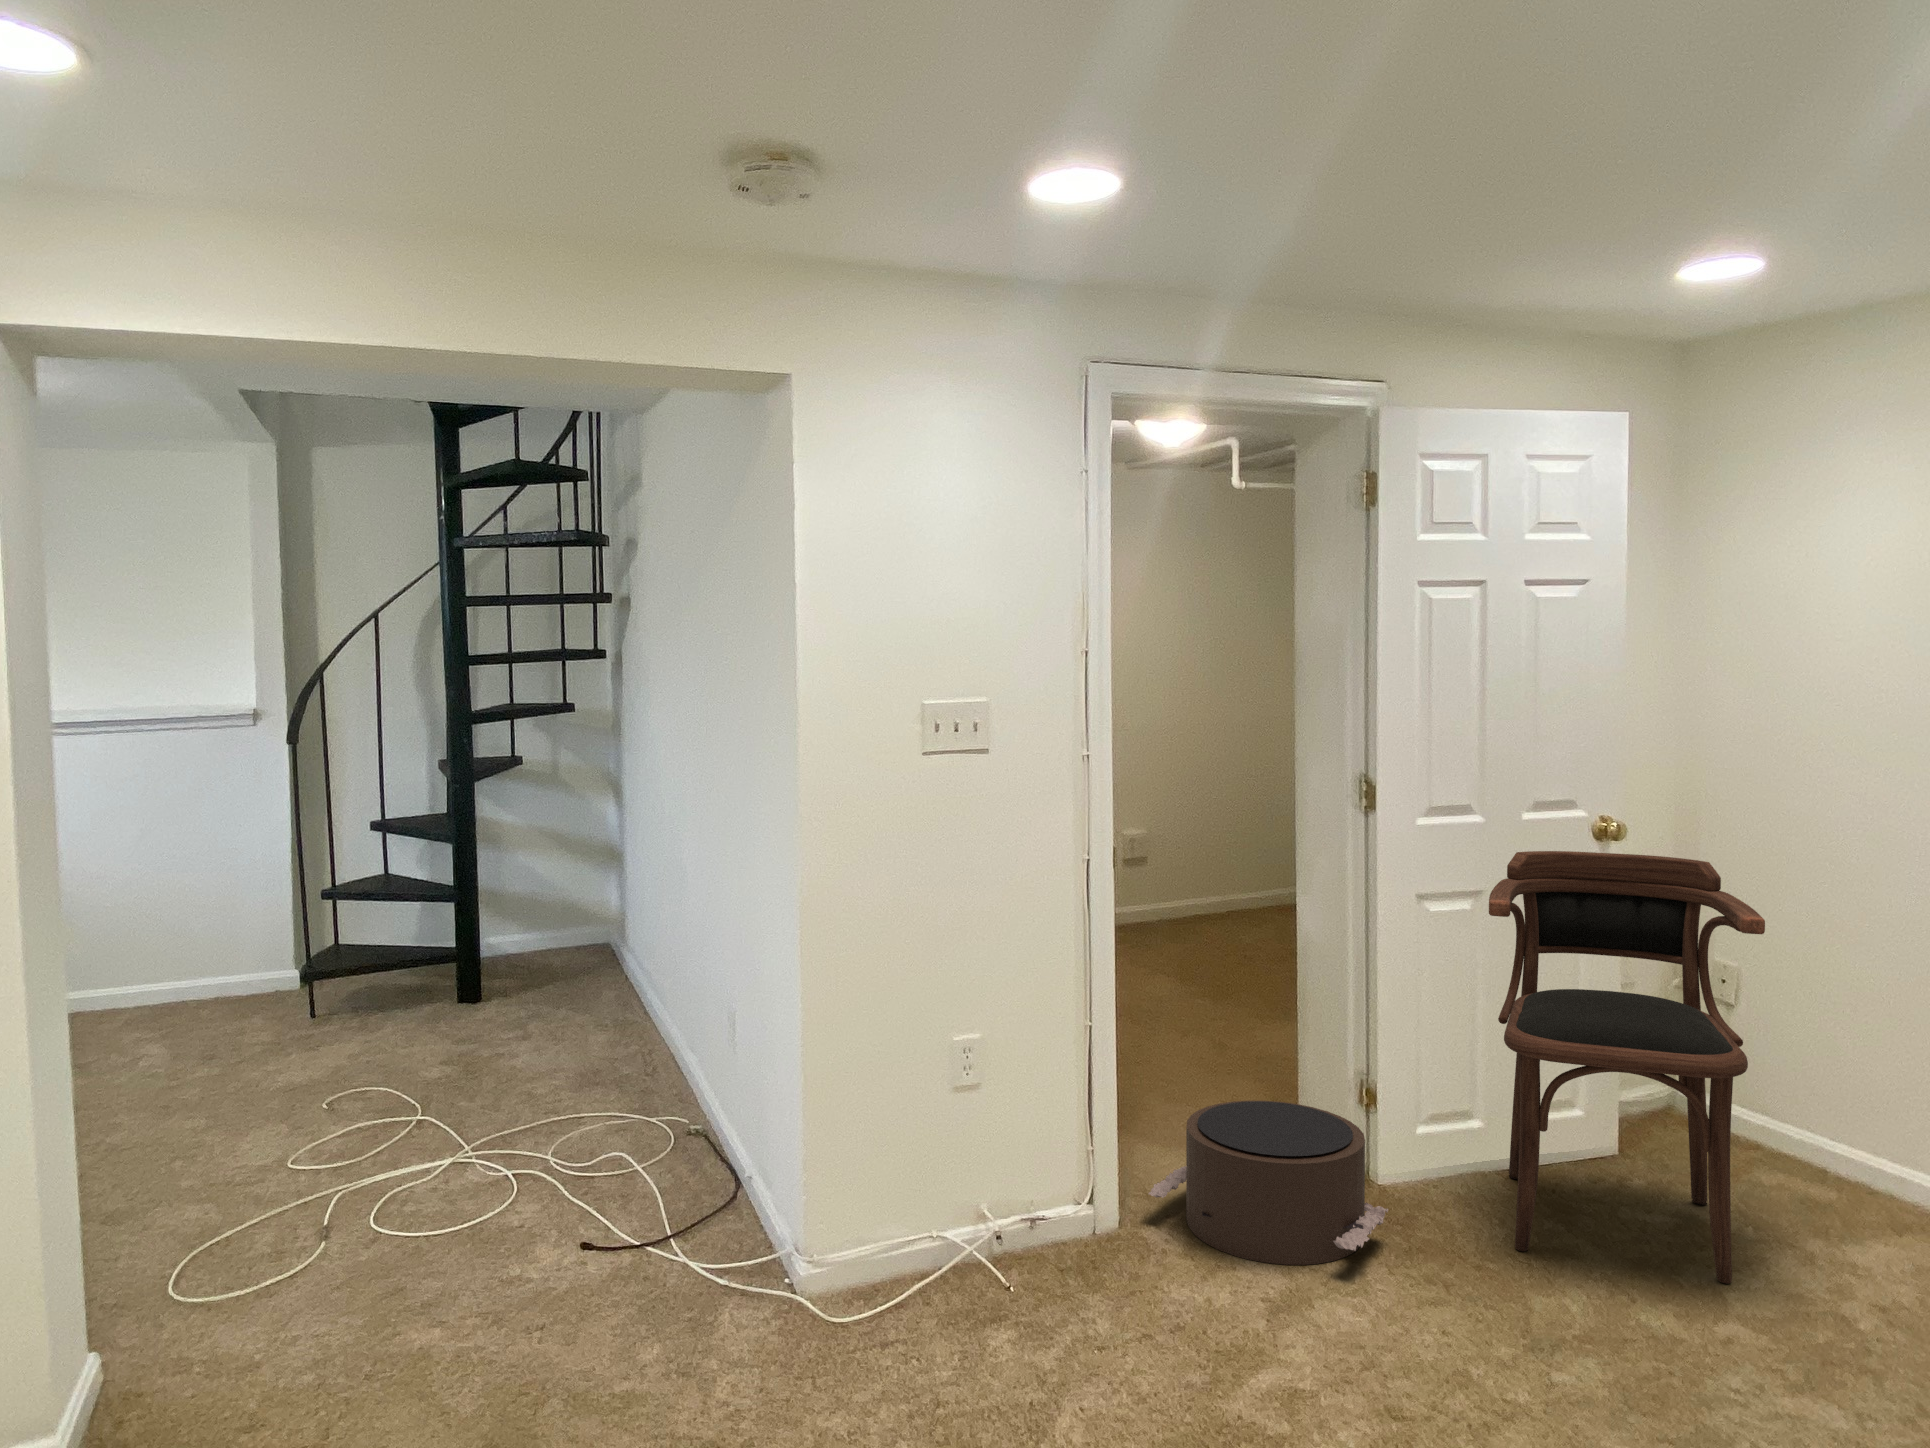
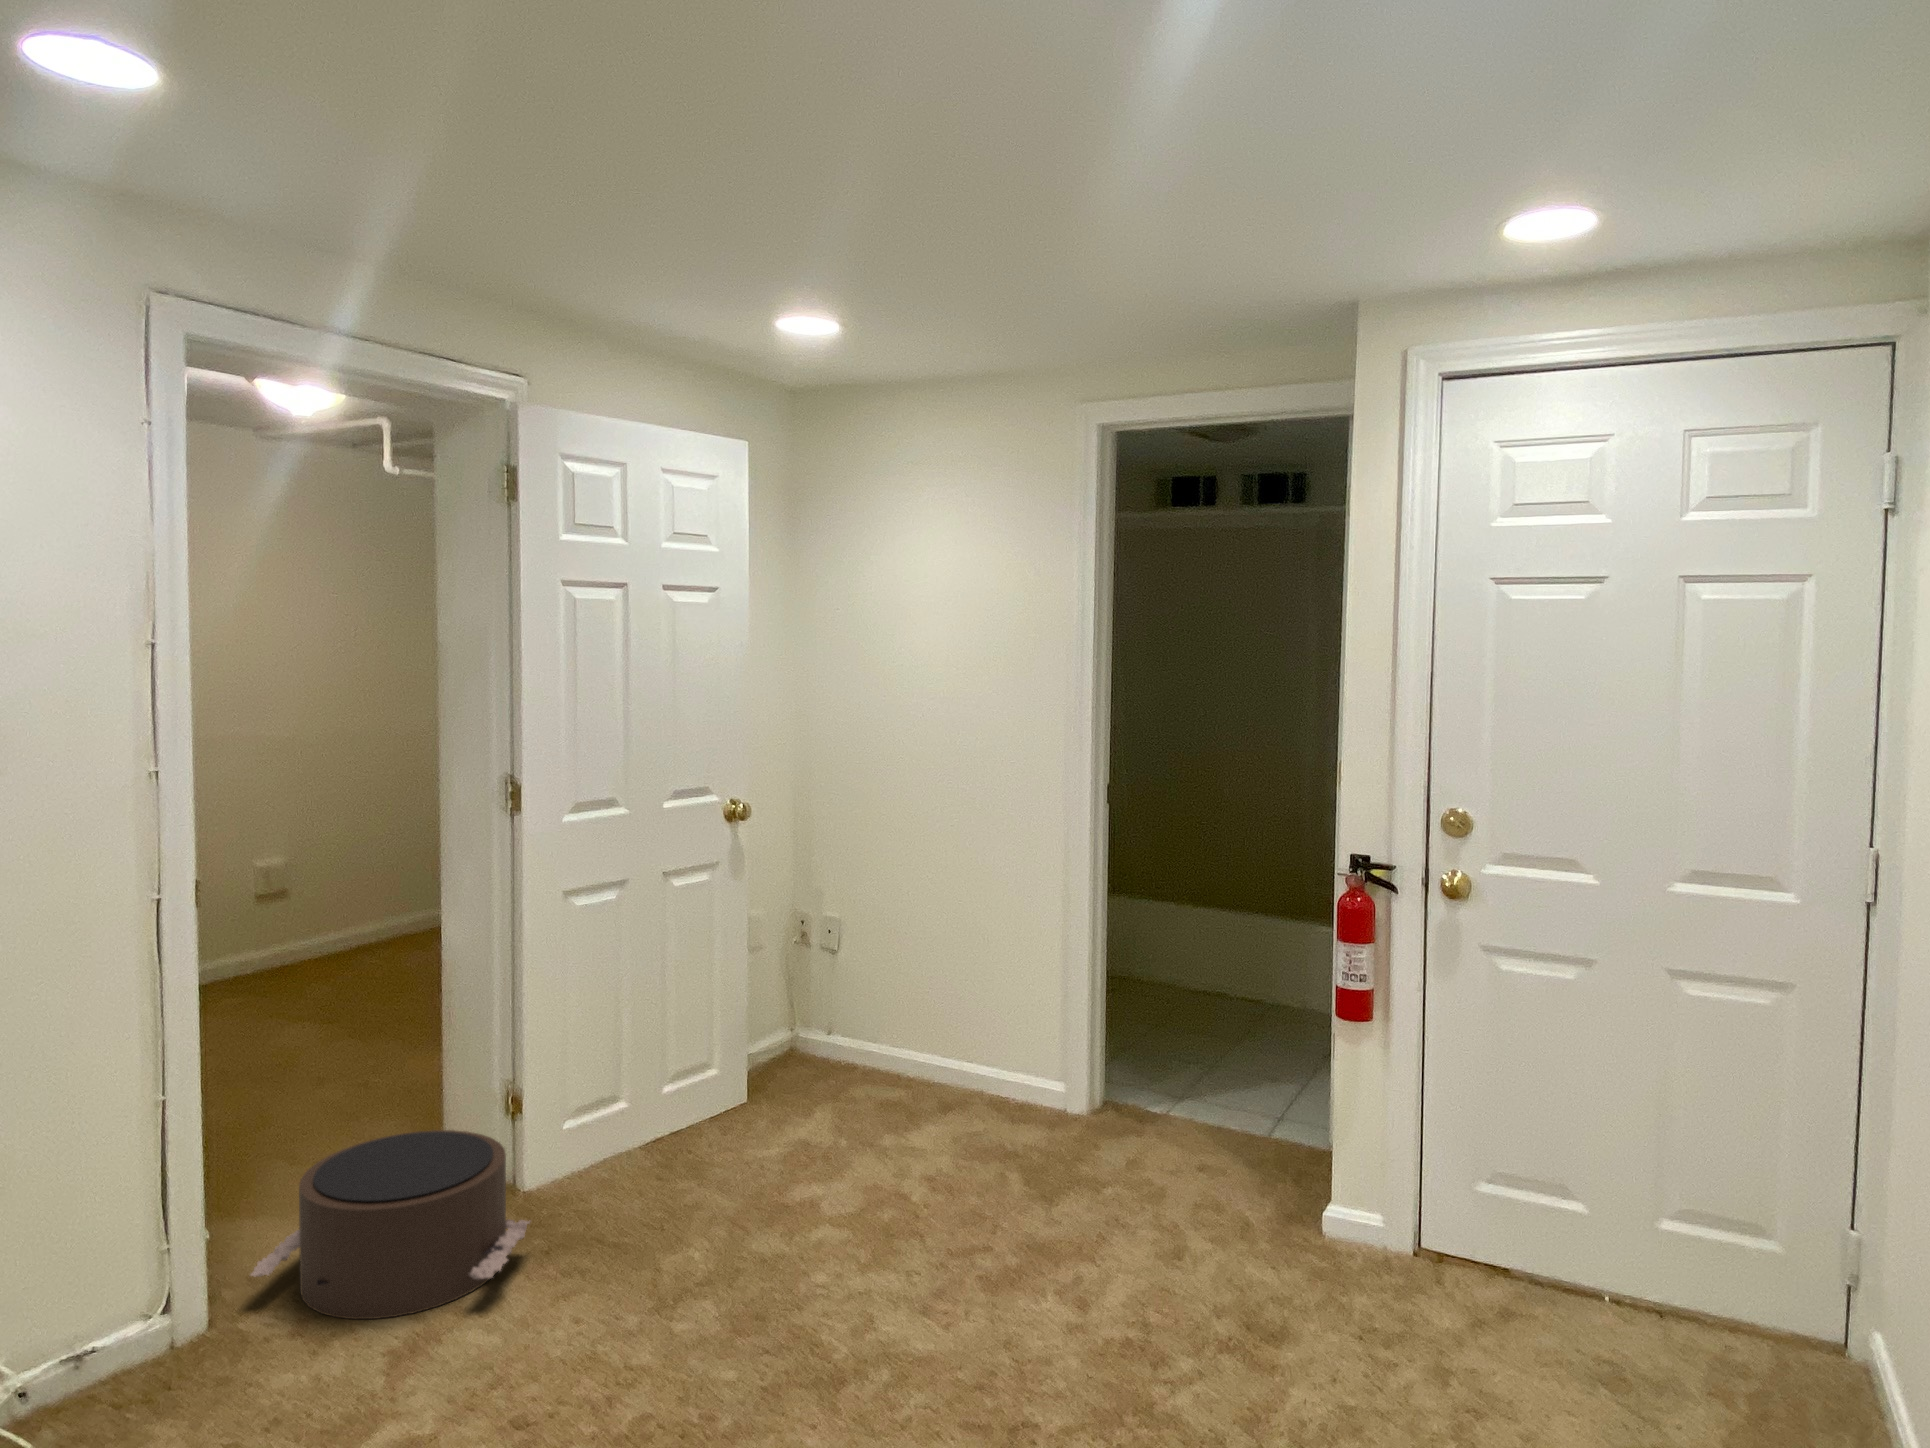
armchair: present [1489,851,1765,1284] -> none [629,836,858,1227]

